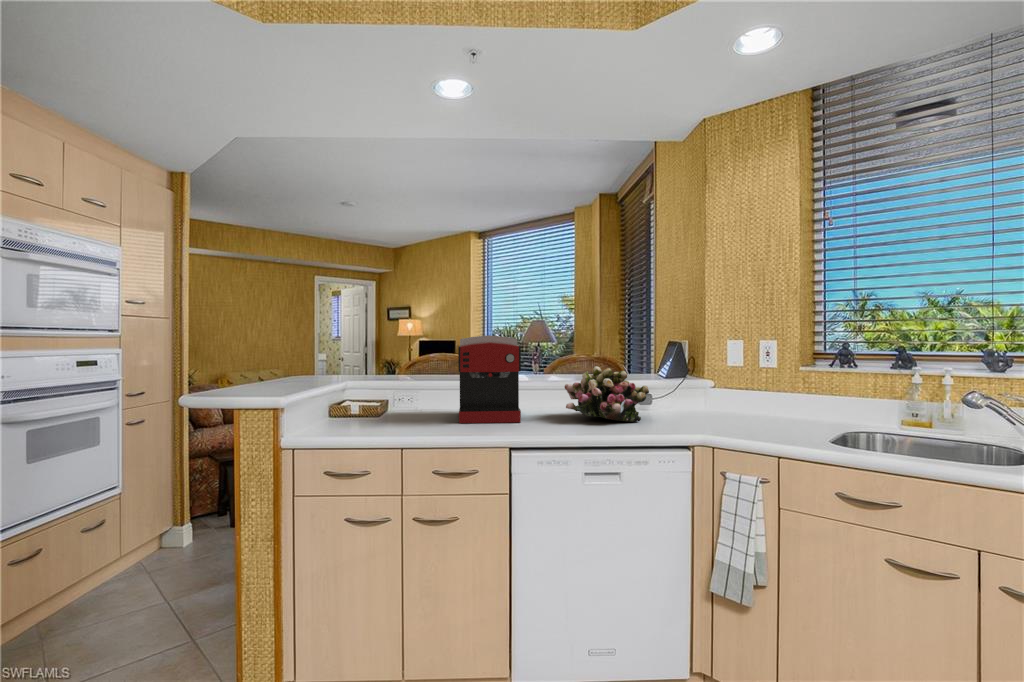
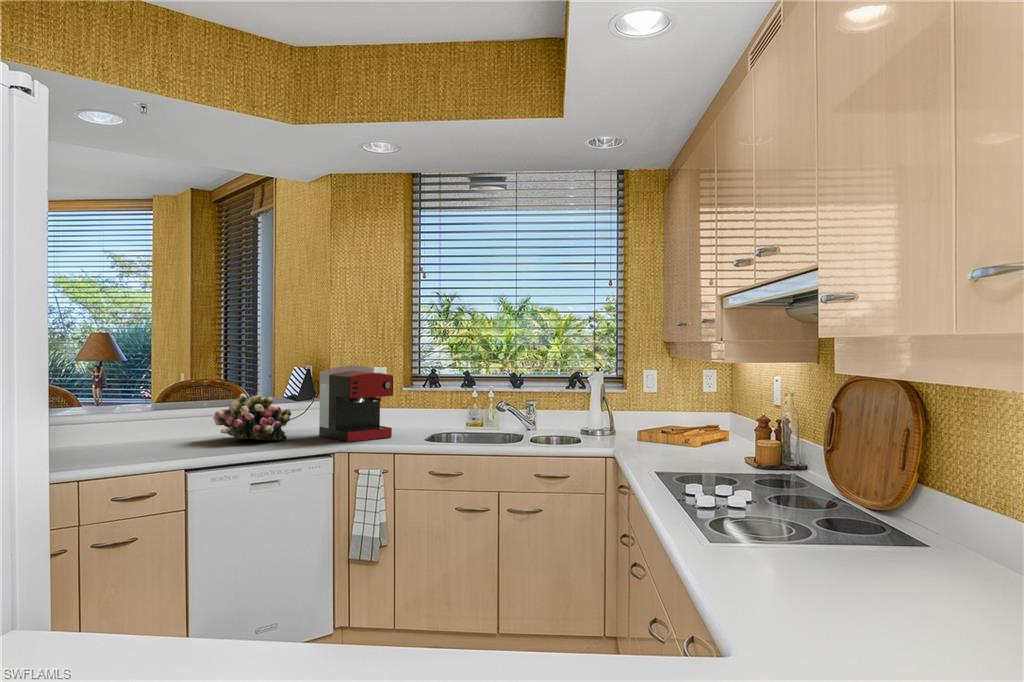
coffee maker: present [458,335,521,423] -> present [319,365,393,442]

